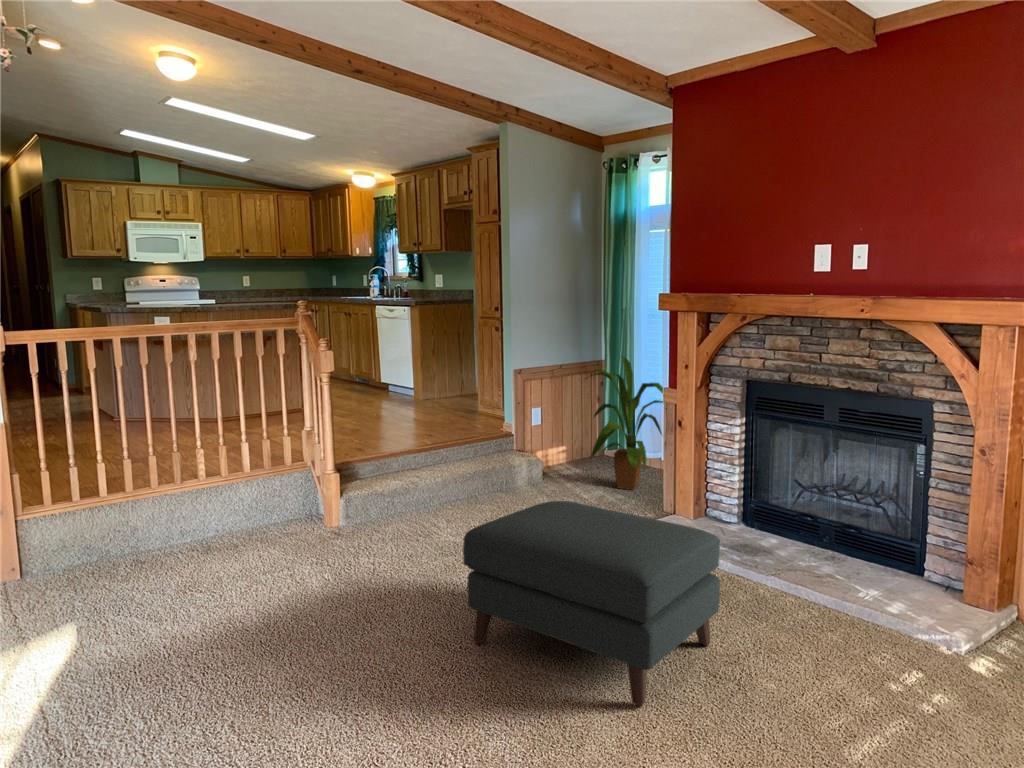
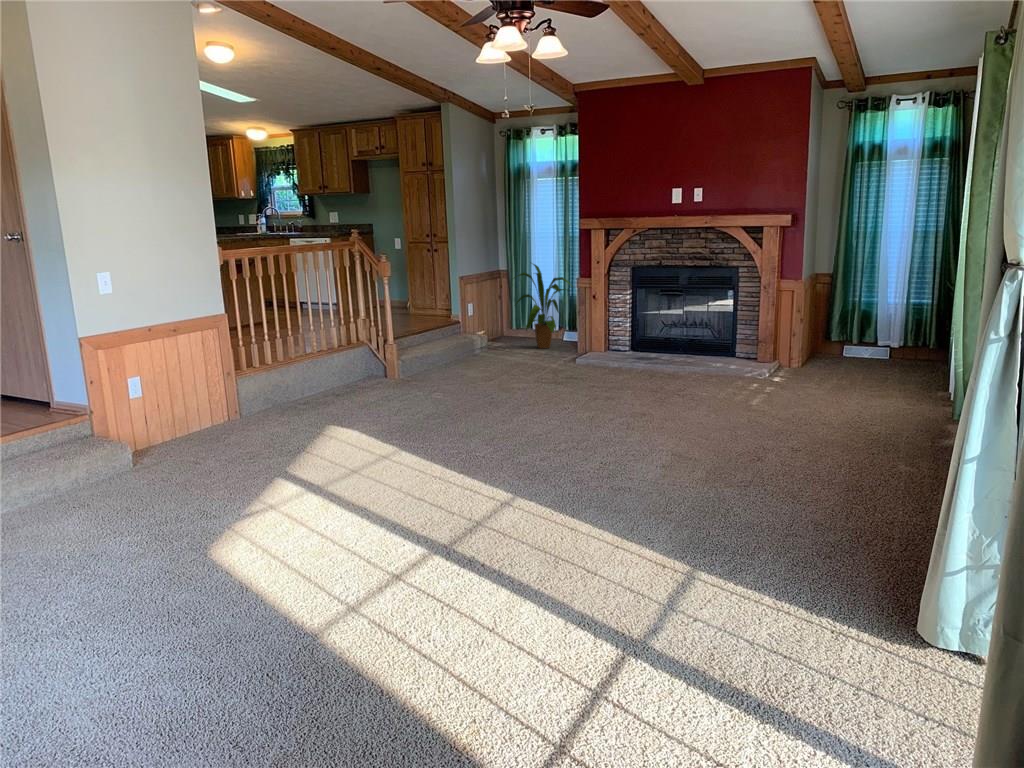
ottoman: present [463,501,720,707] -> none [568,331,681,406]

